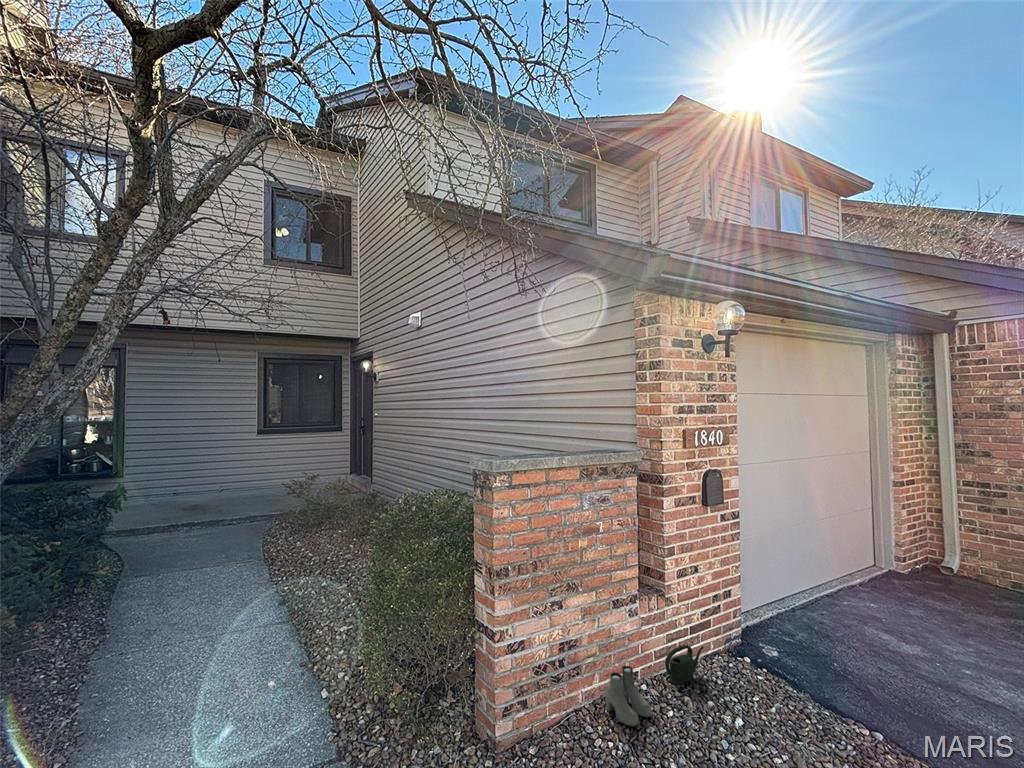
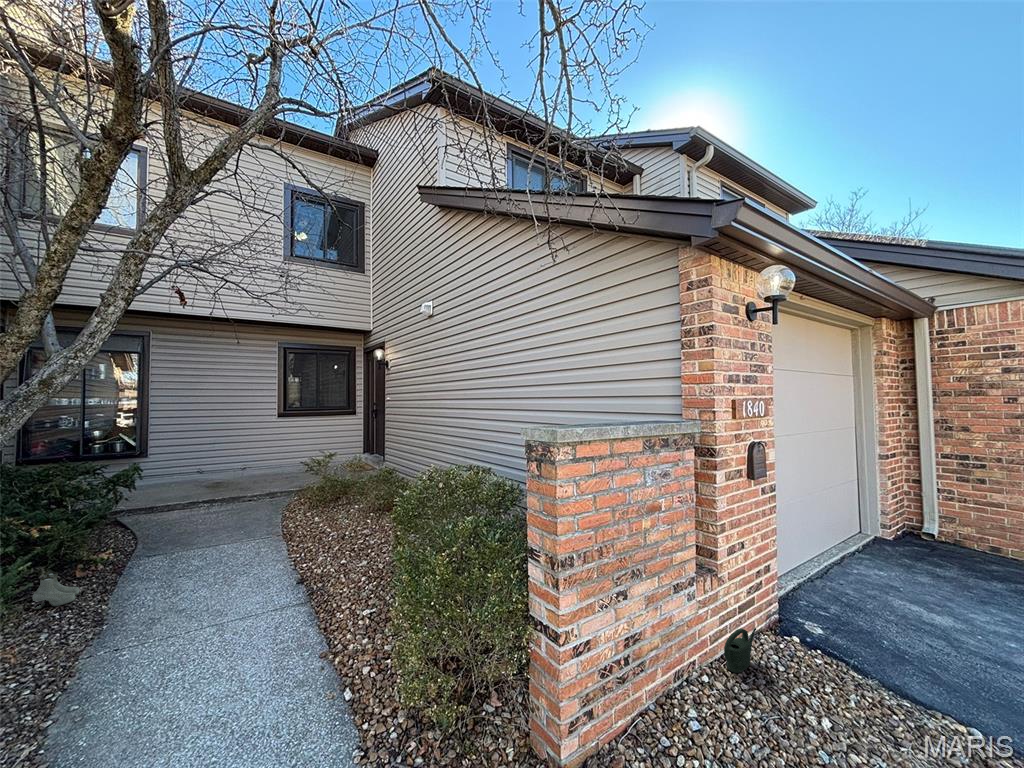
boots: present [605,666,652,727] -> present [32,572,79,609]

